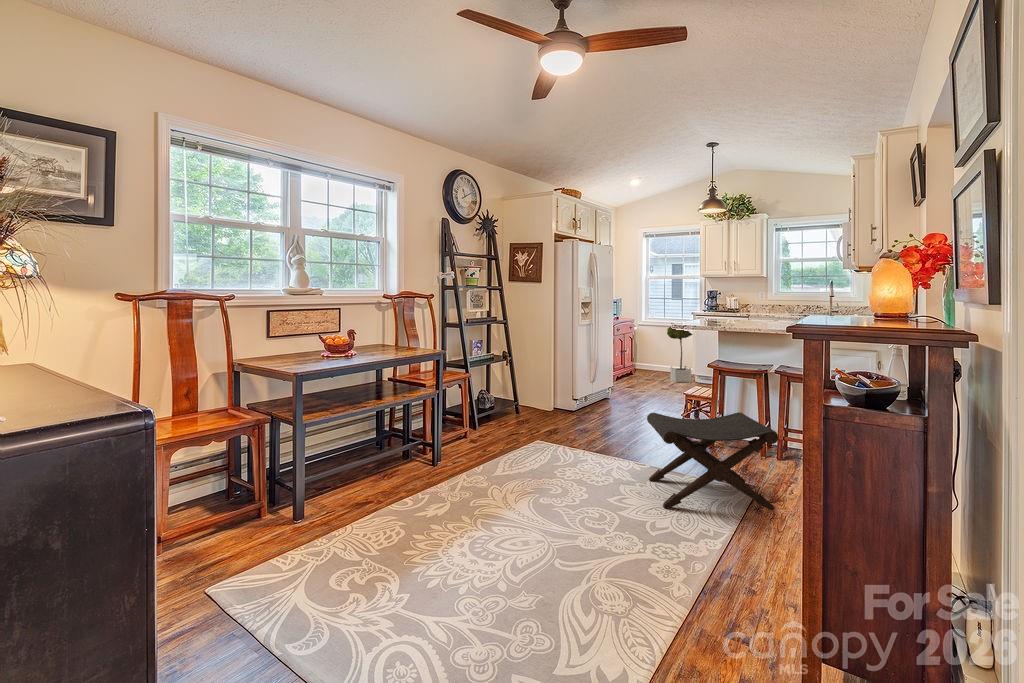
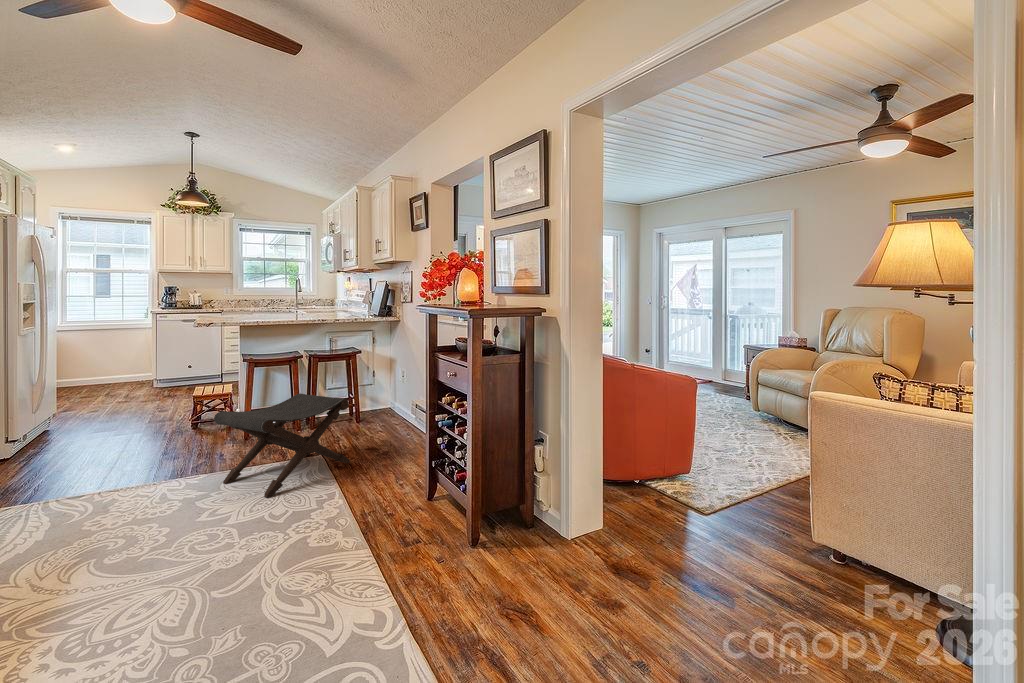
potted tree: present [667,323,693,382] -> none [118,325,160,393]

